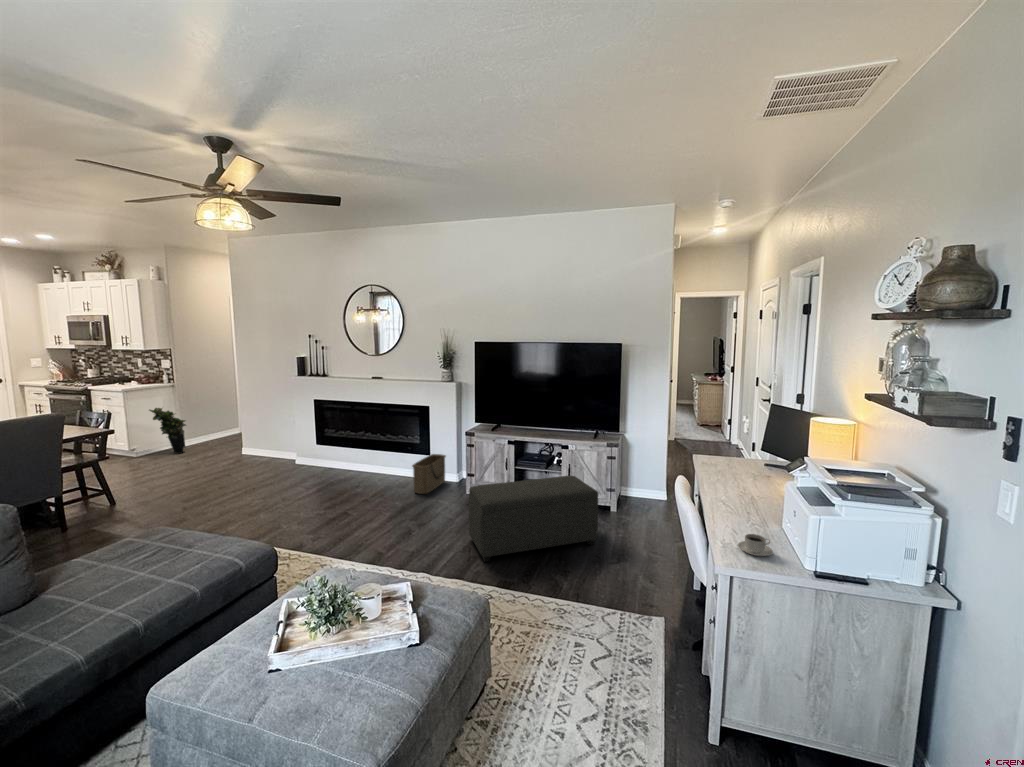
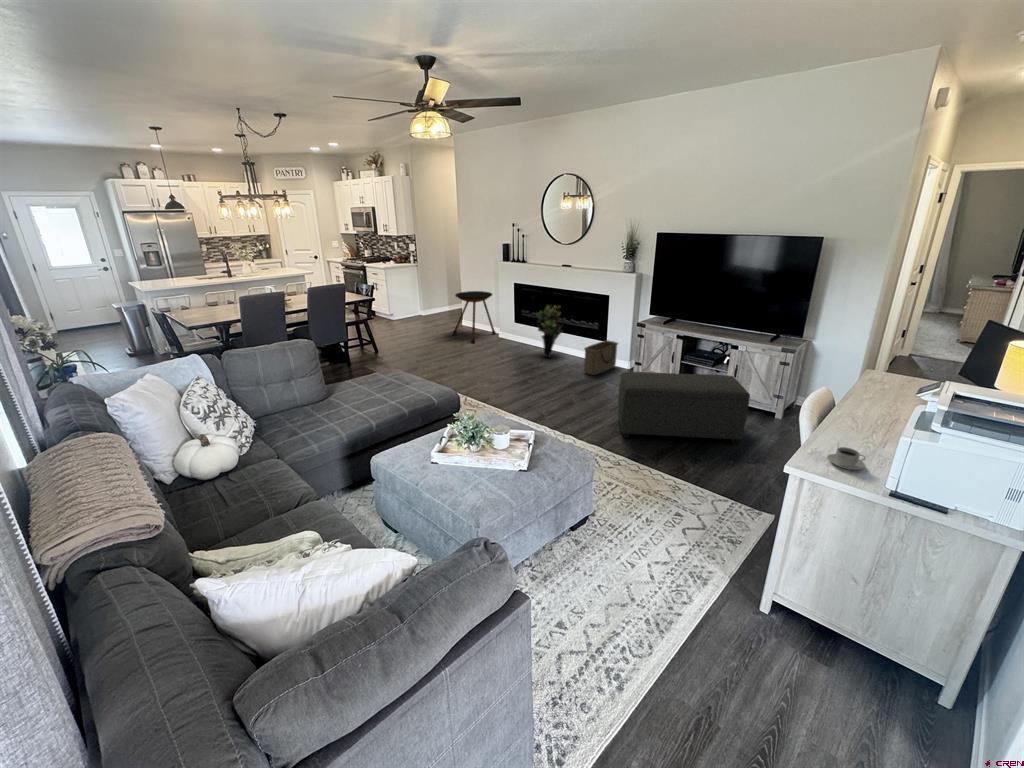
potted plant: present [149,408,186,454] -> present [536,305,562,358]
side table: none [233,412,293,476] -> present [453,291,496,343]

